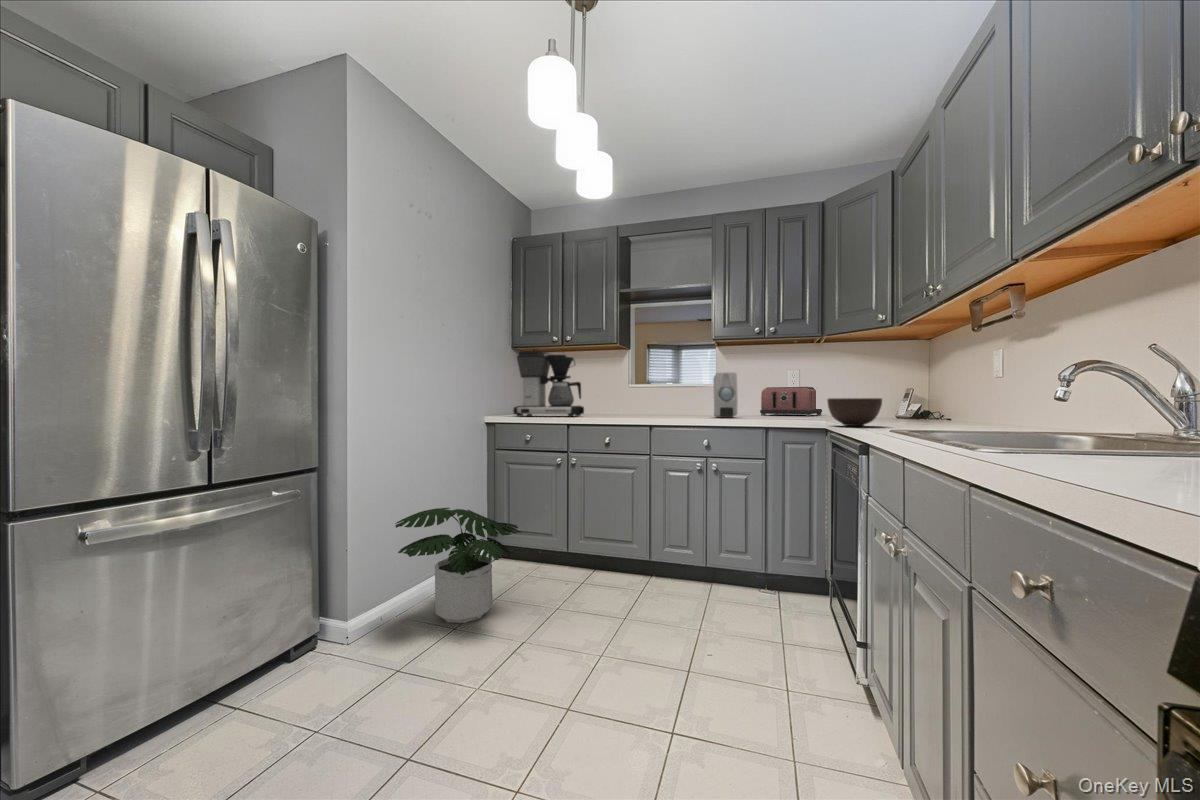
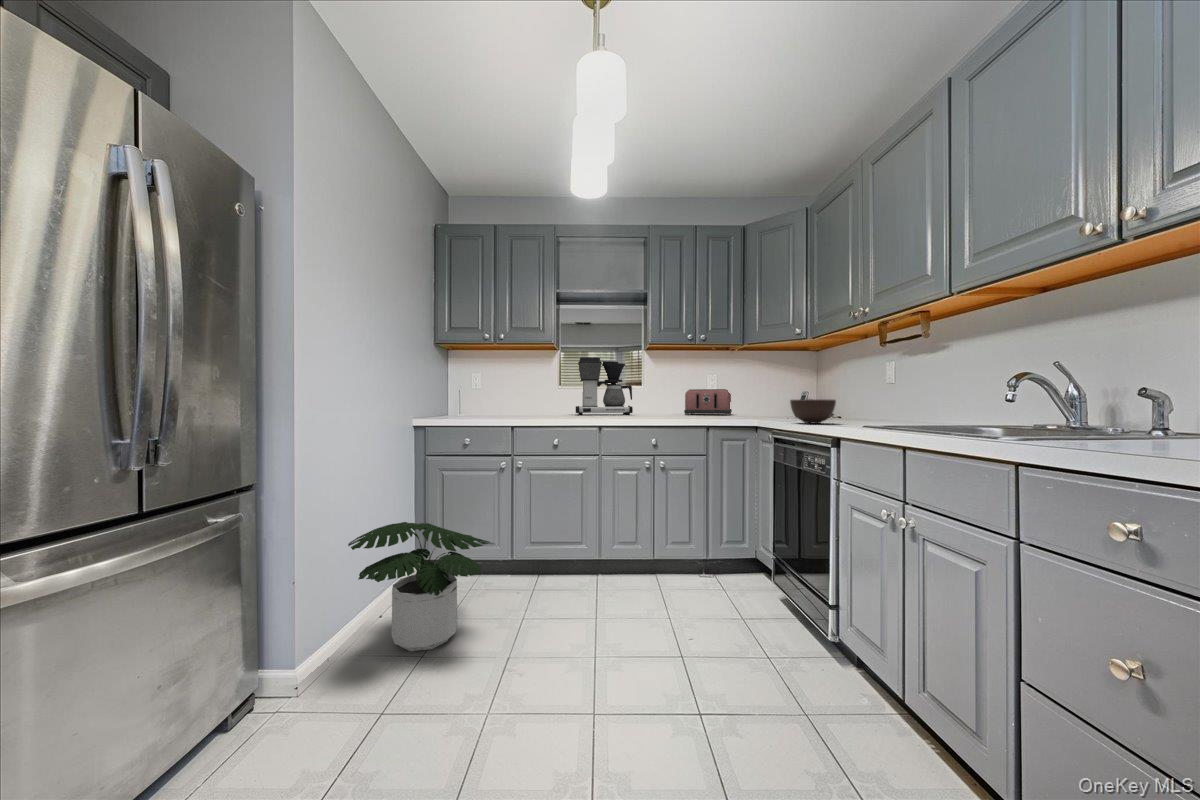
coffee maker: present [513,351,584,417] -> present [576,357,633,415]
soap dispenser: present [713,372,737,418] -> none [653,375,680,418]

